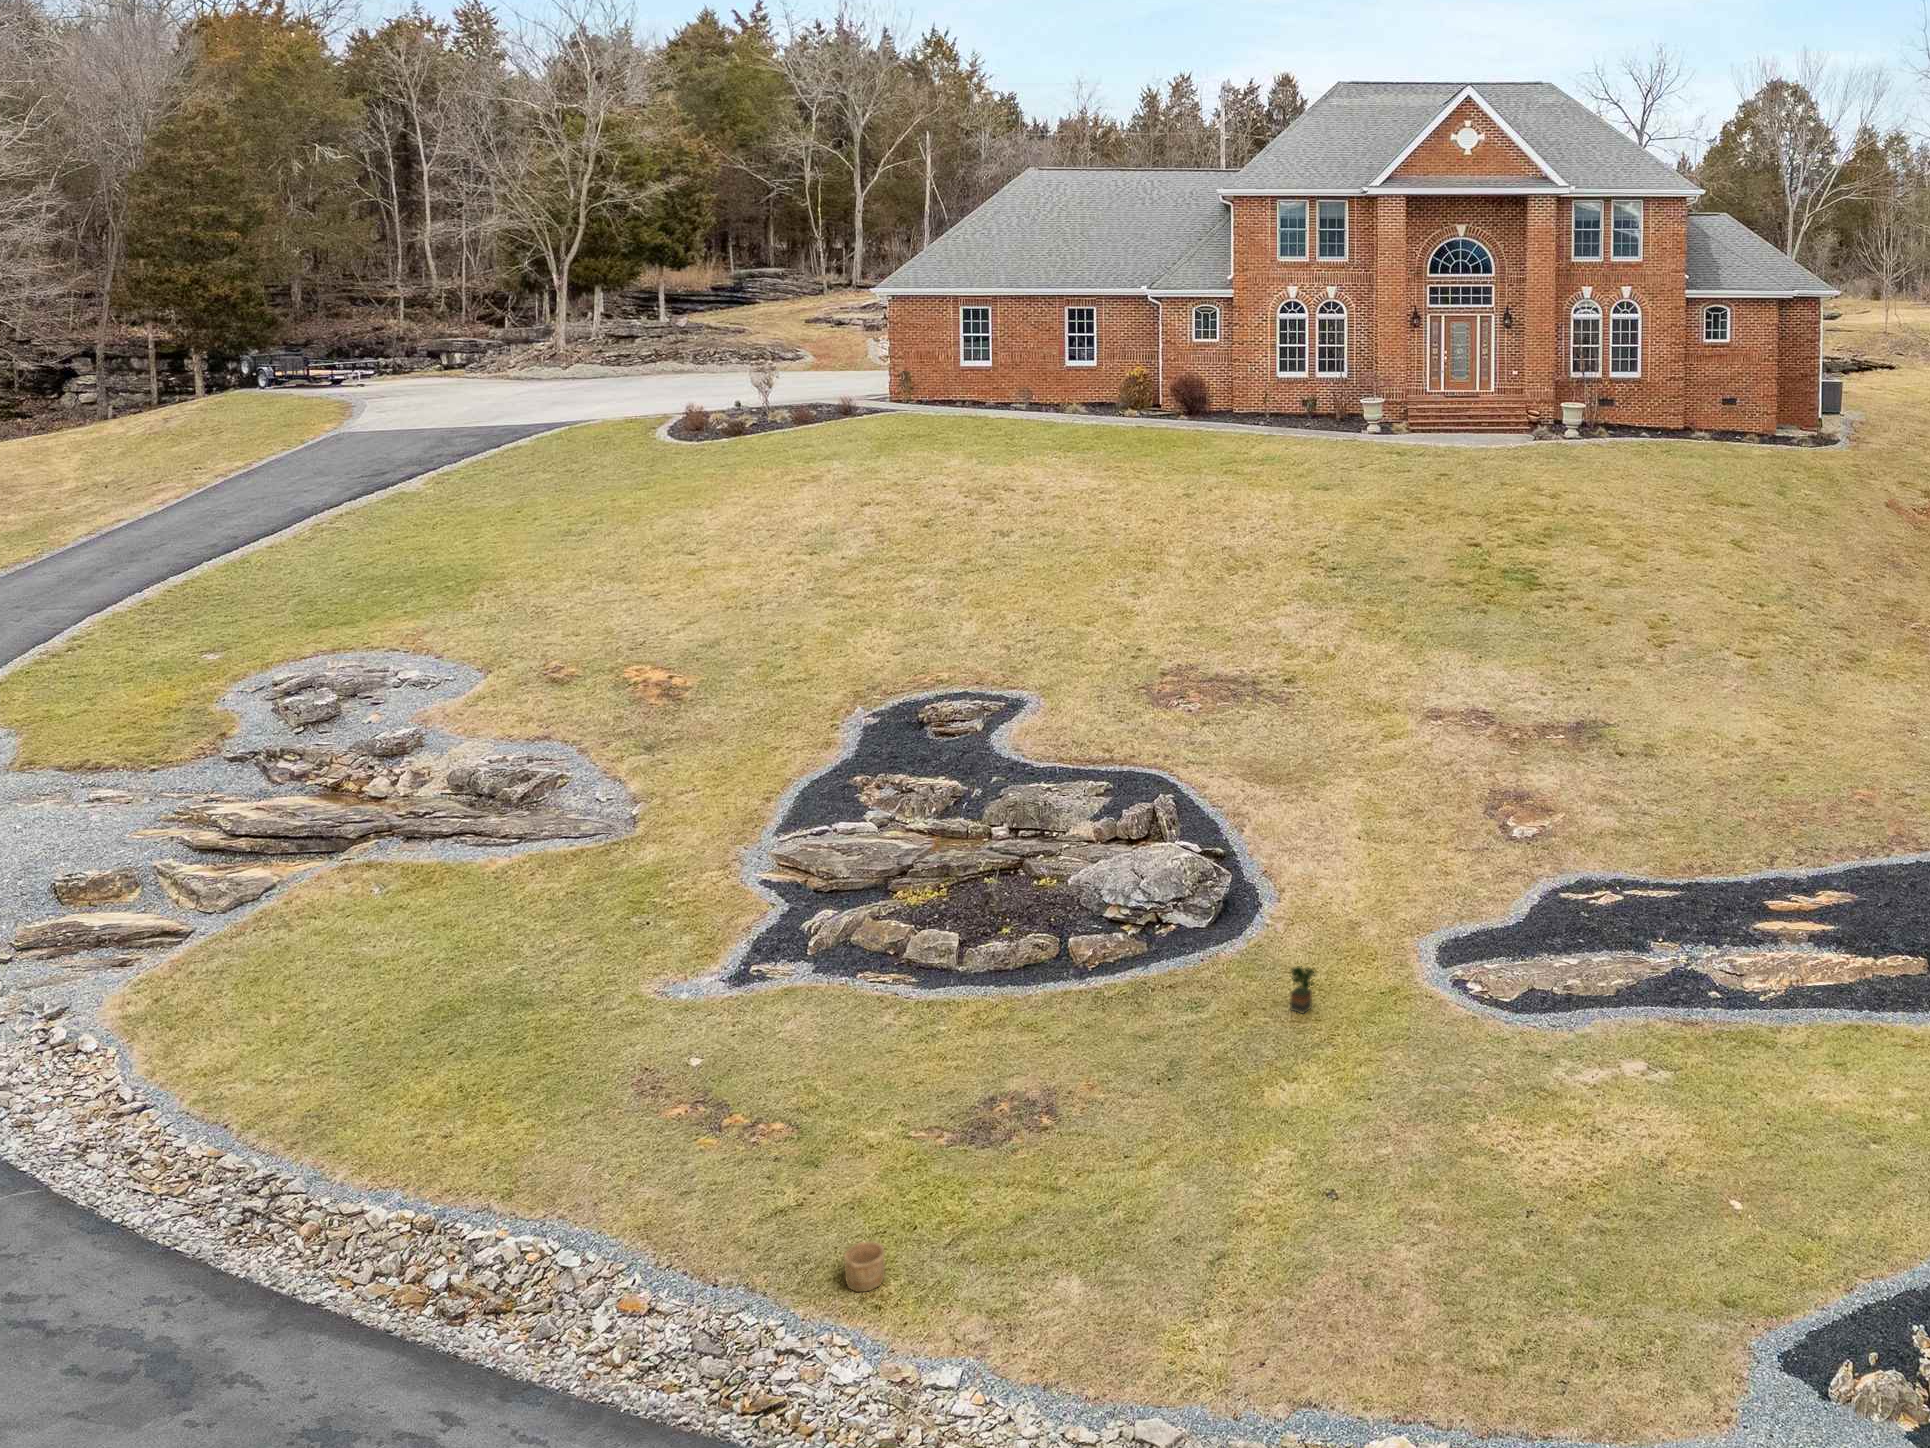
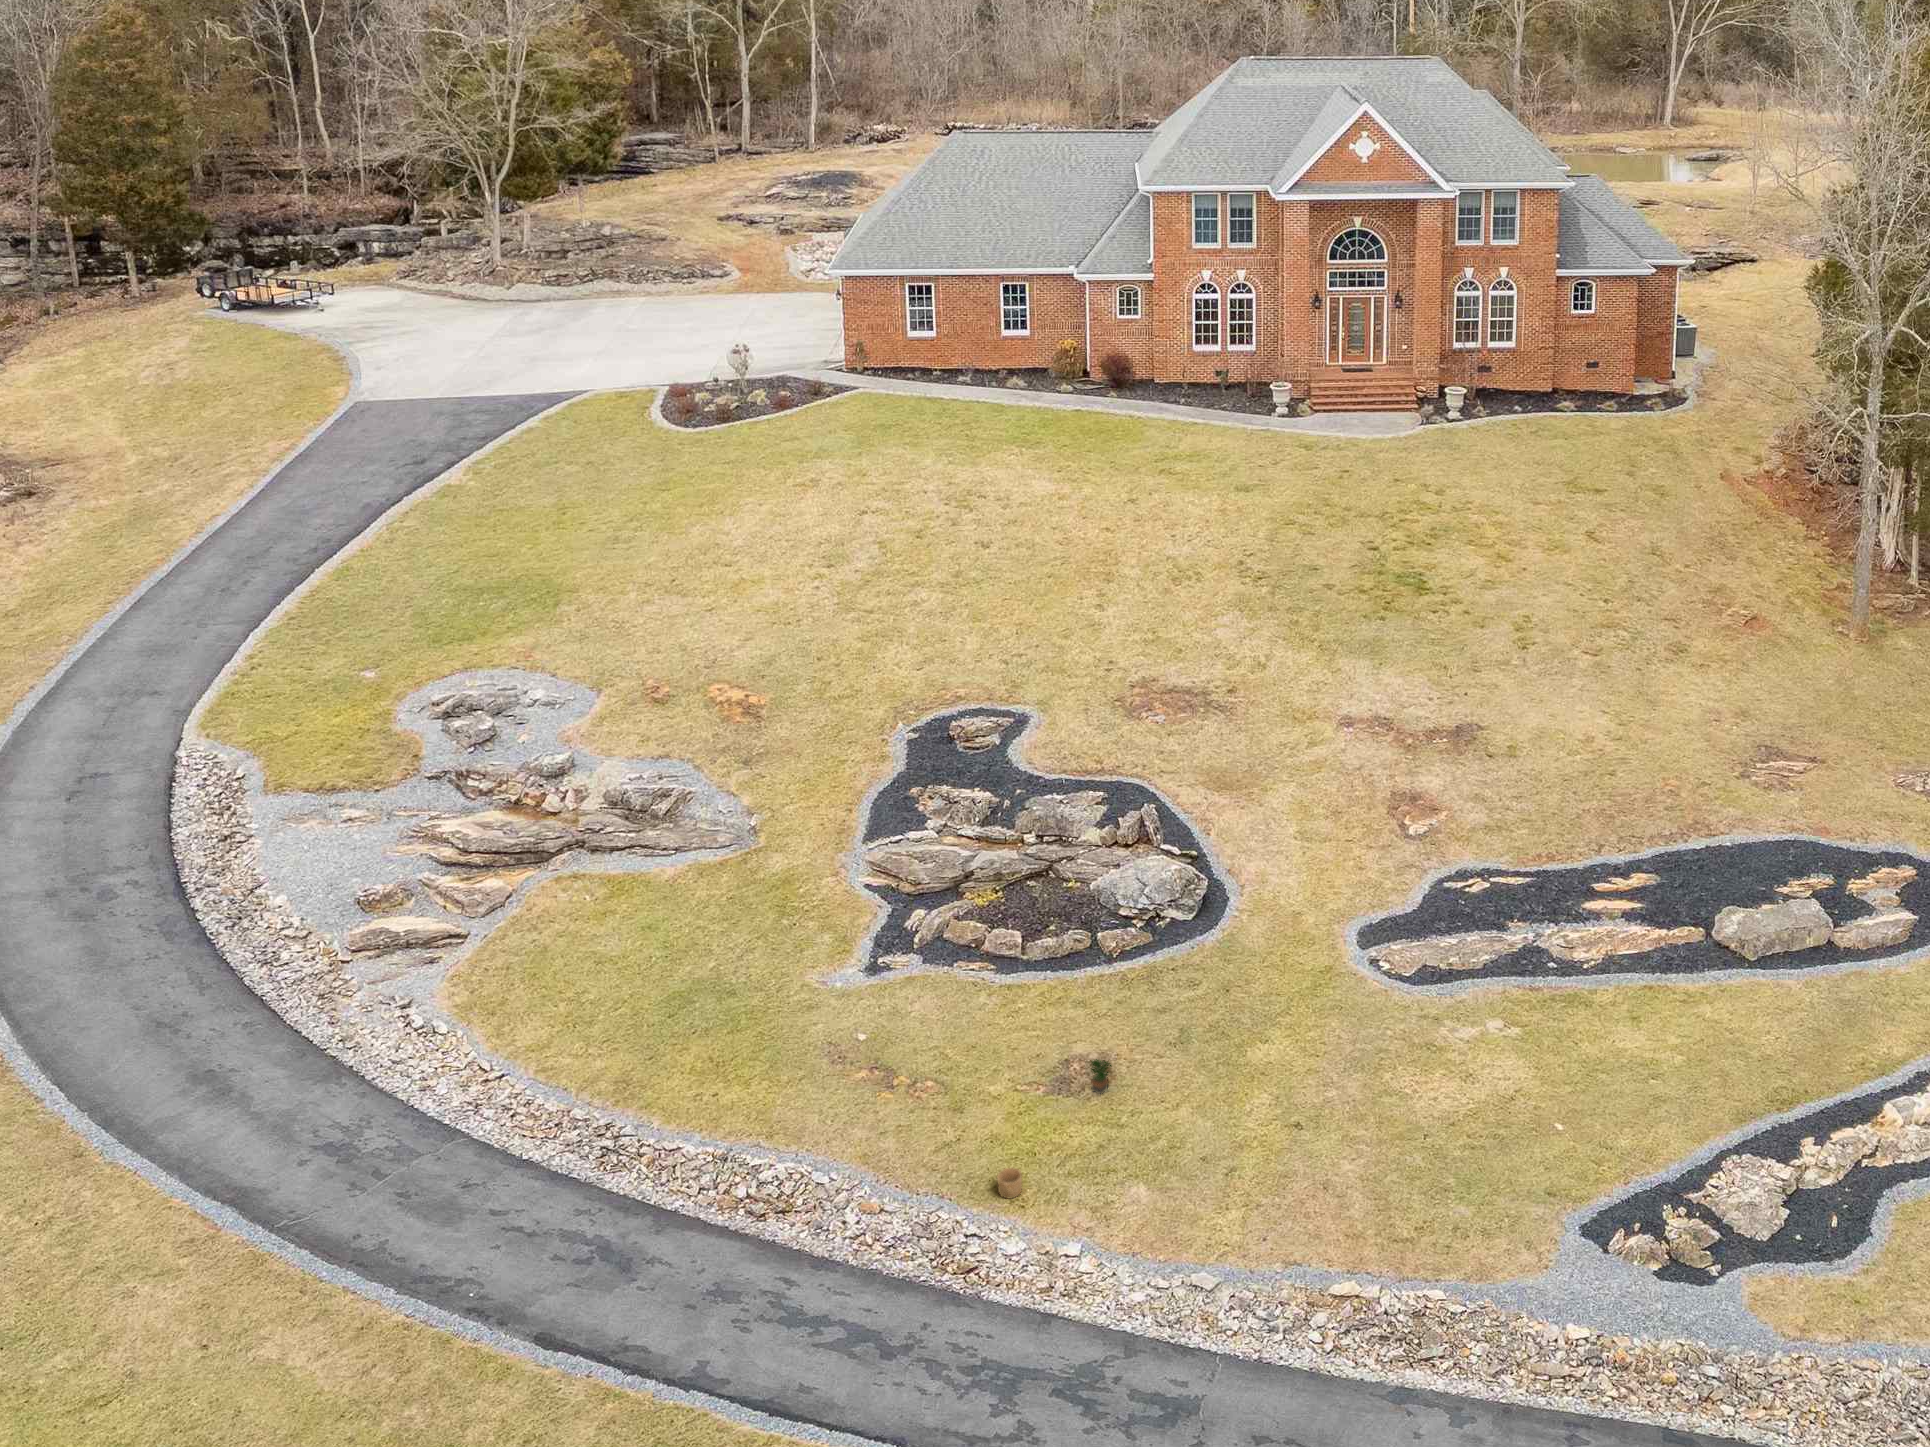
potted tree: present [1290,966,1316,1013] -> present [1091,1059,1111,1094]

